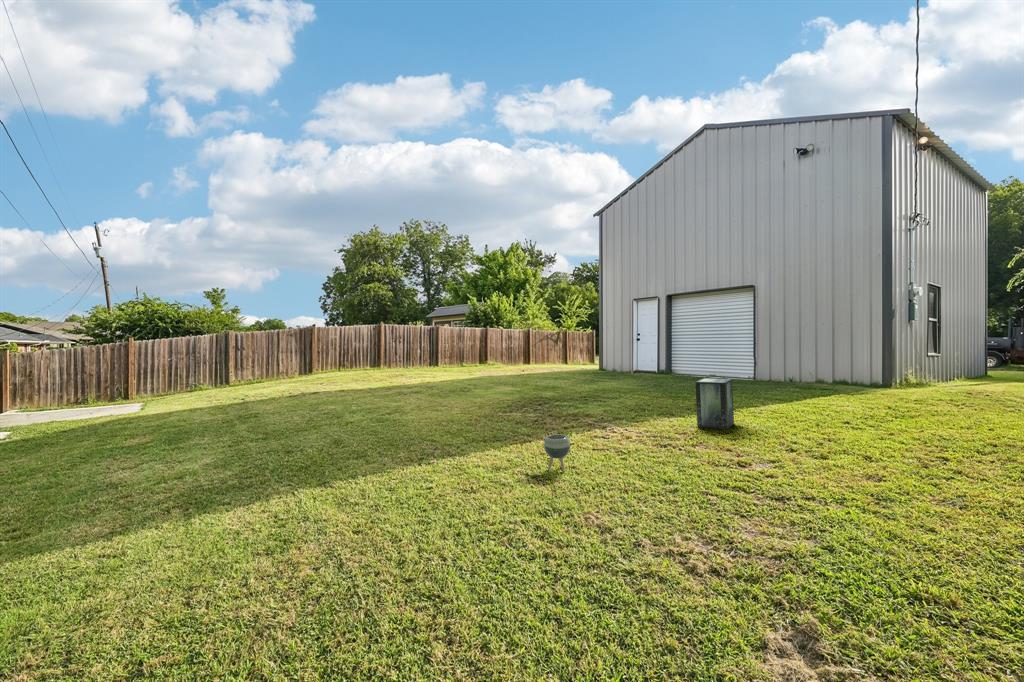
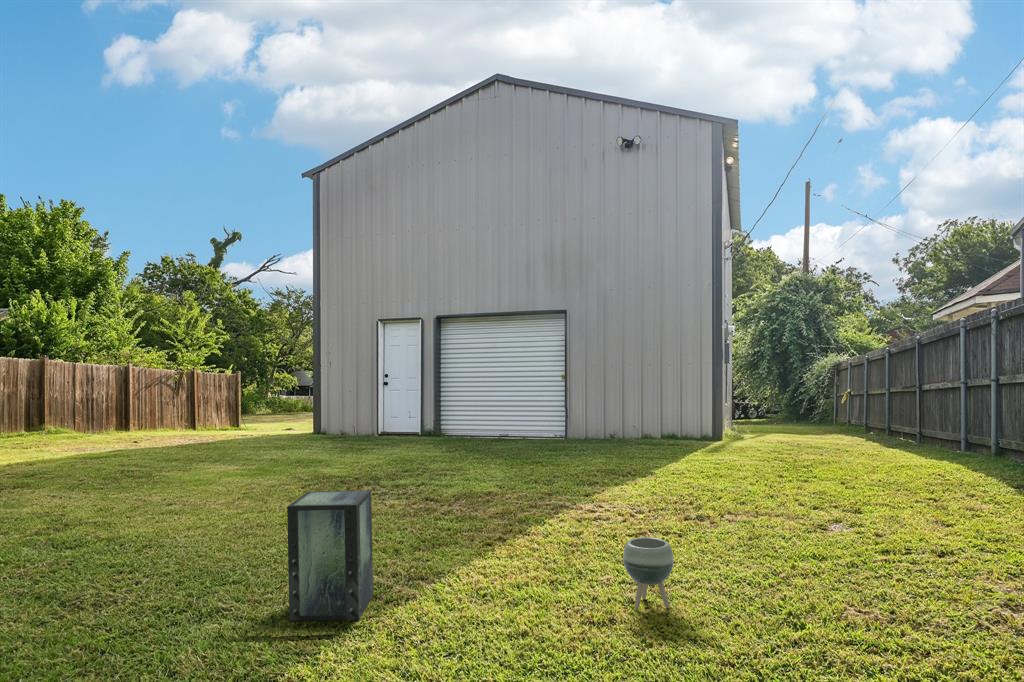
storage box: present [695,378,734,430] -> present [287,490,373,621]

